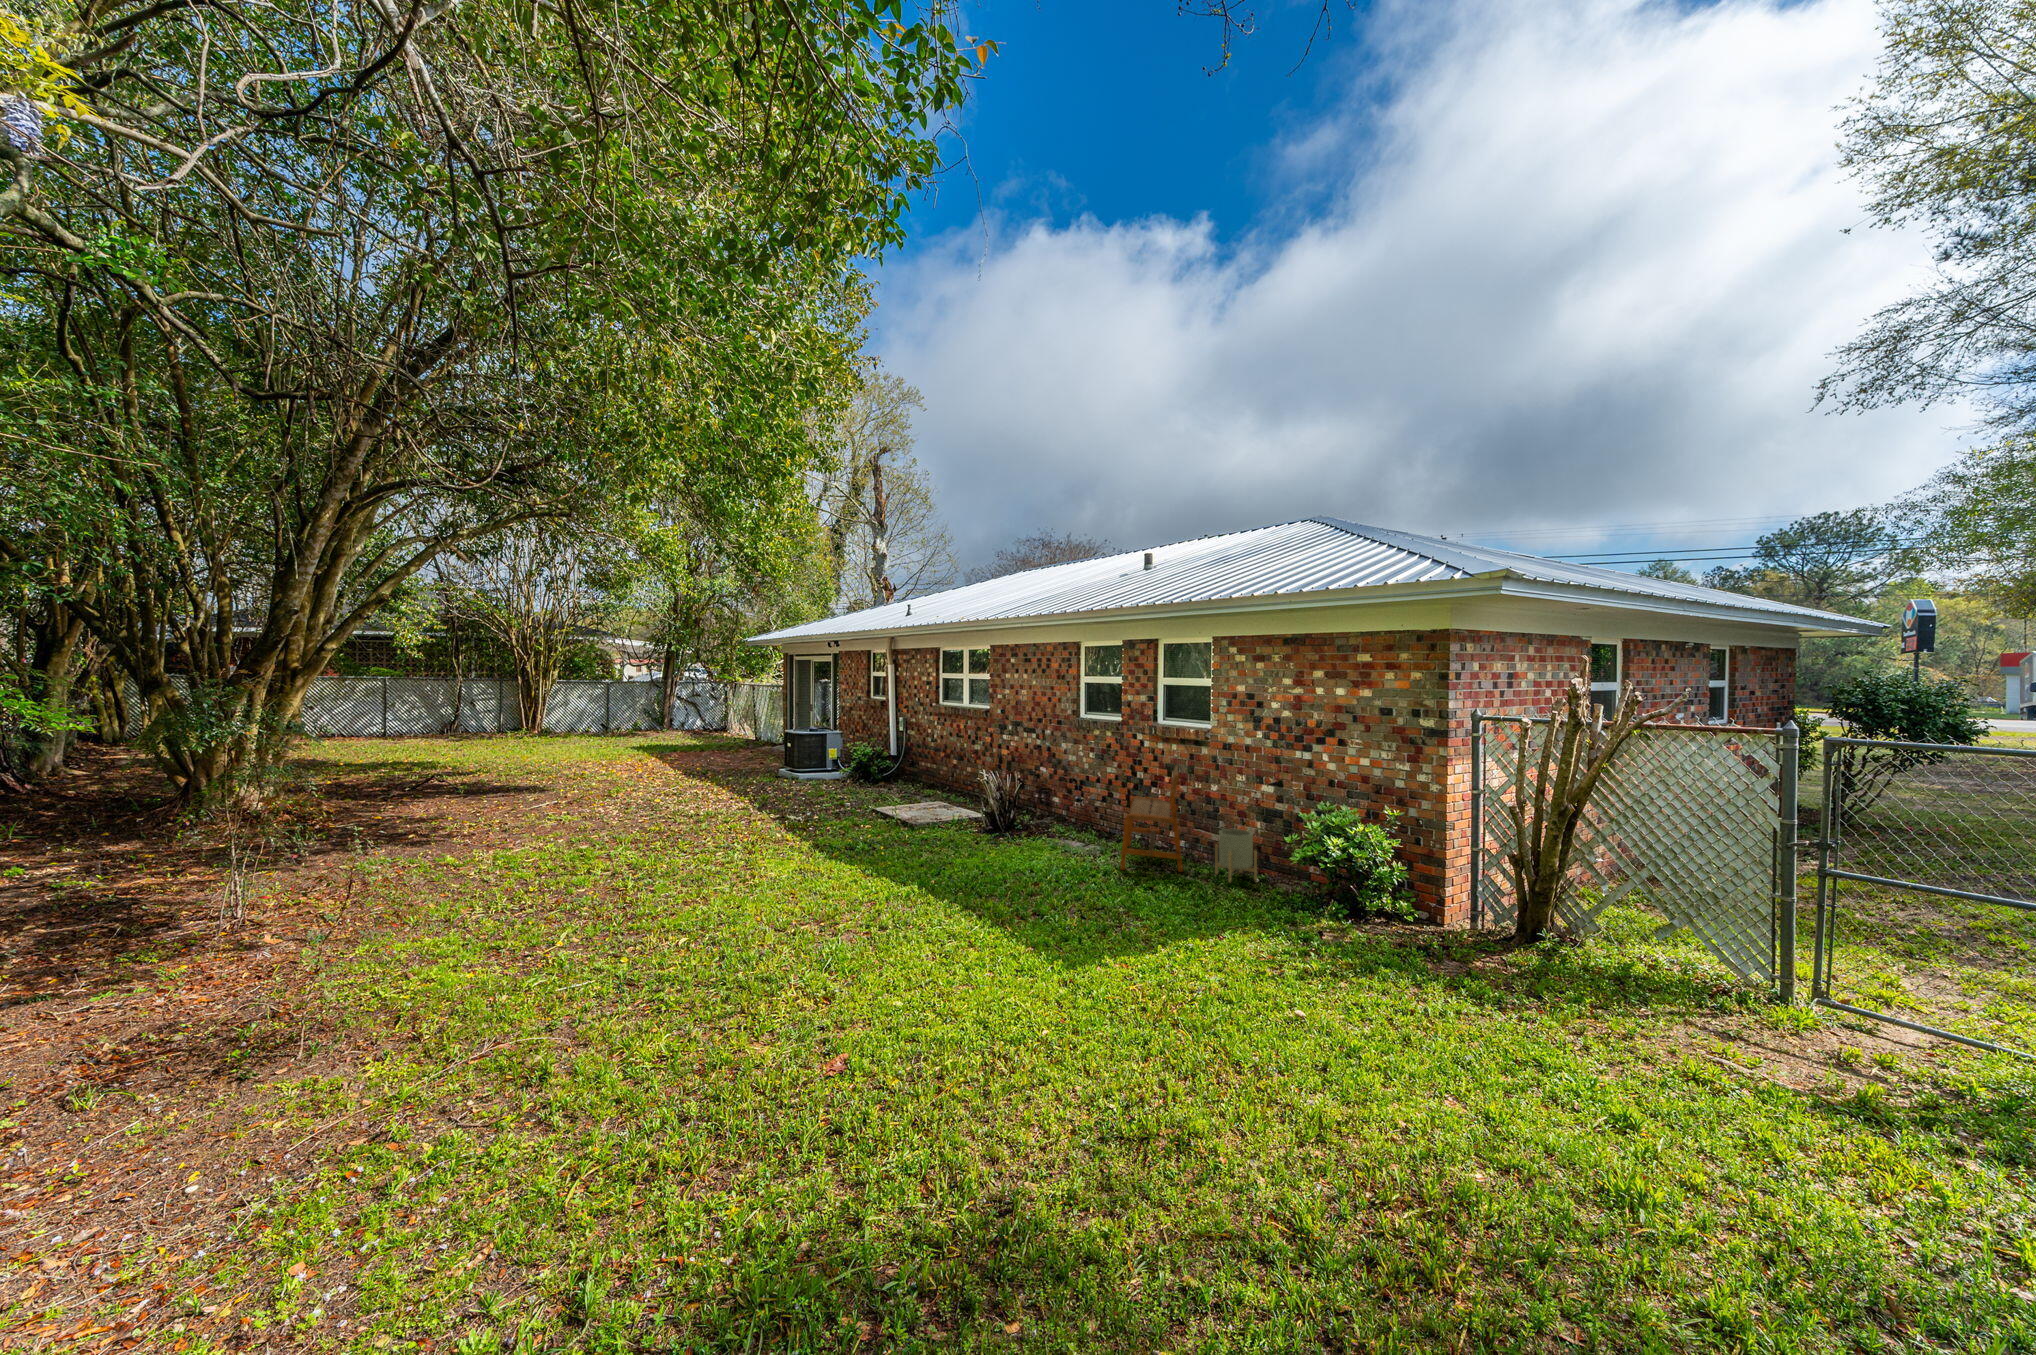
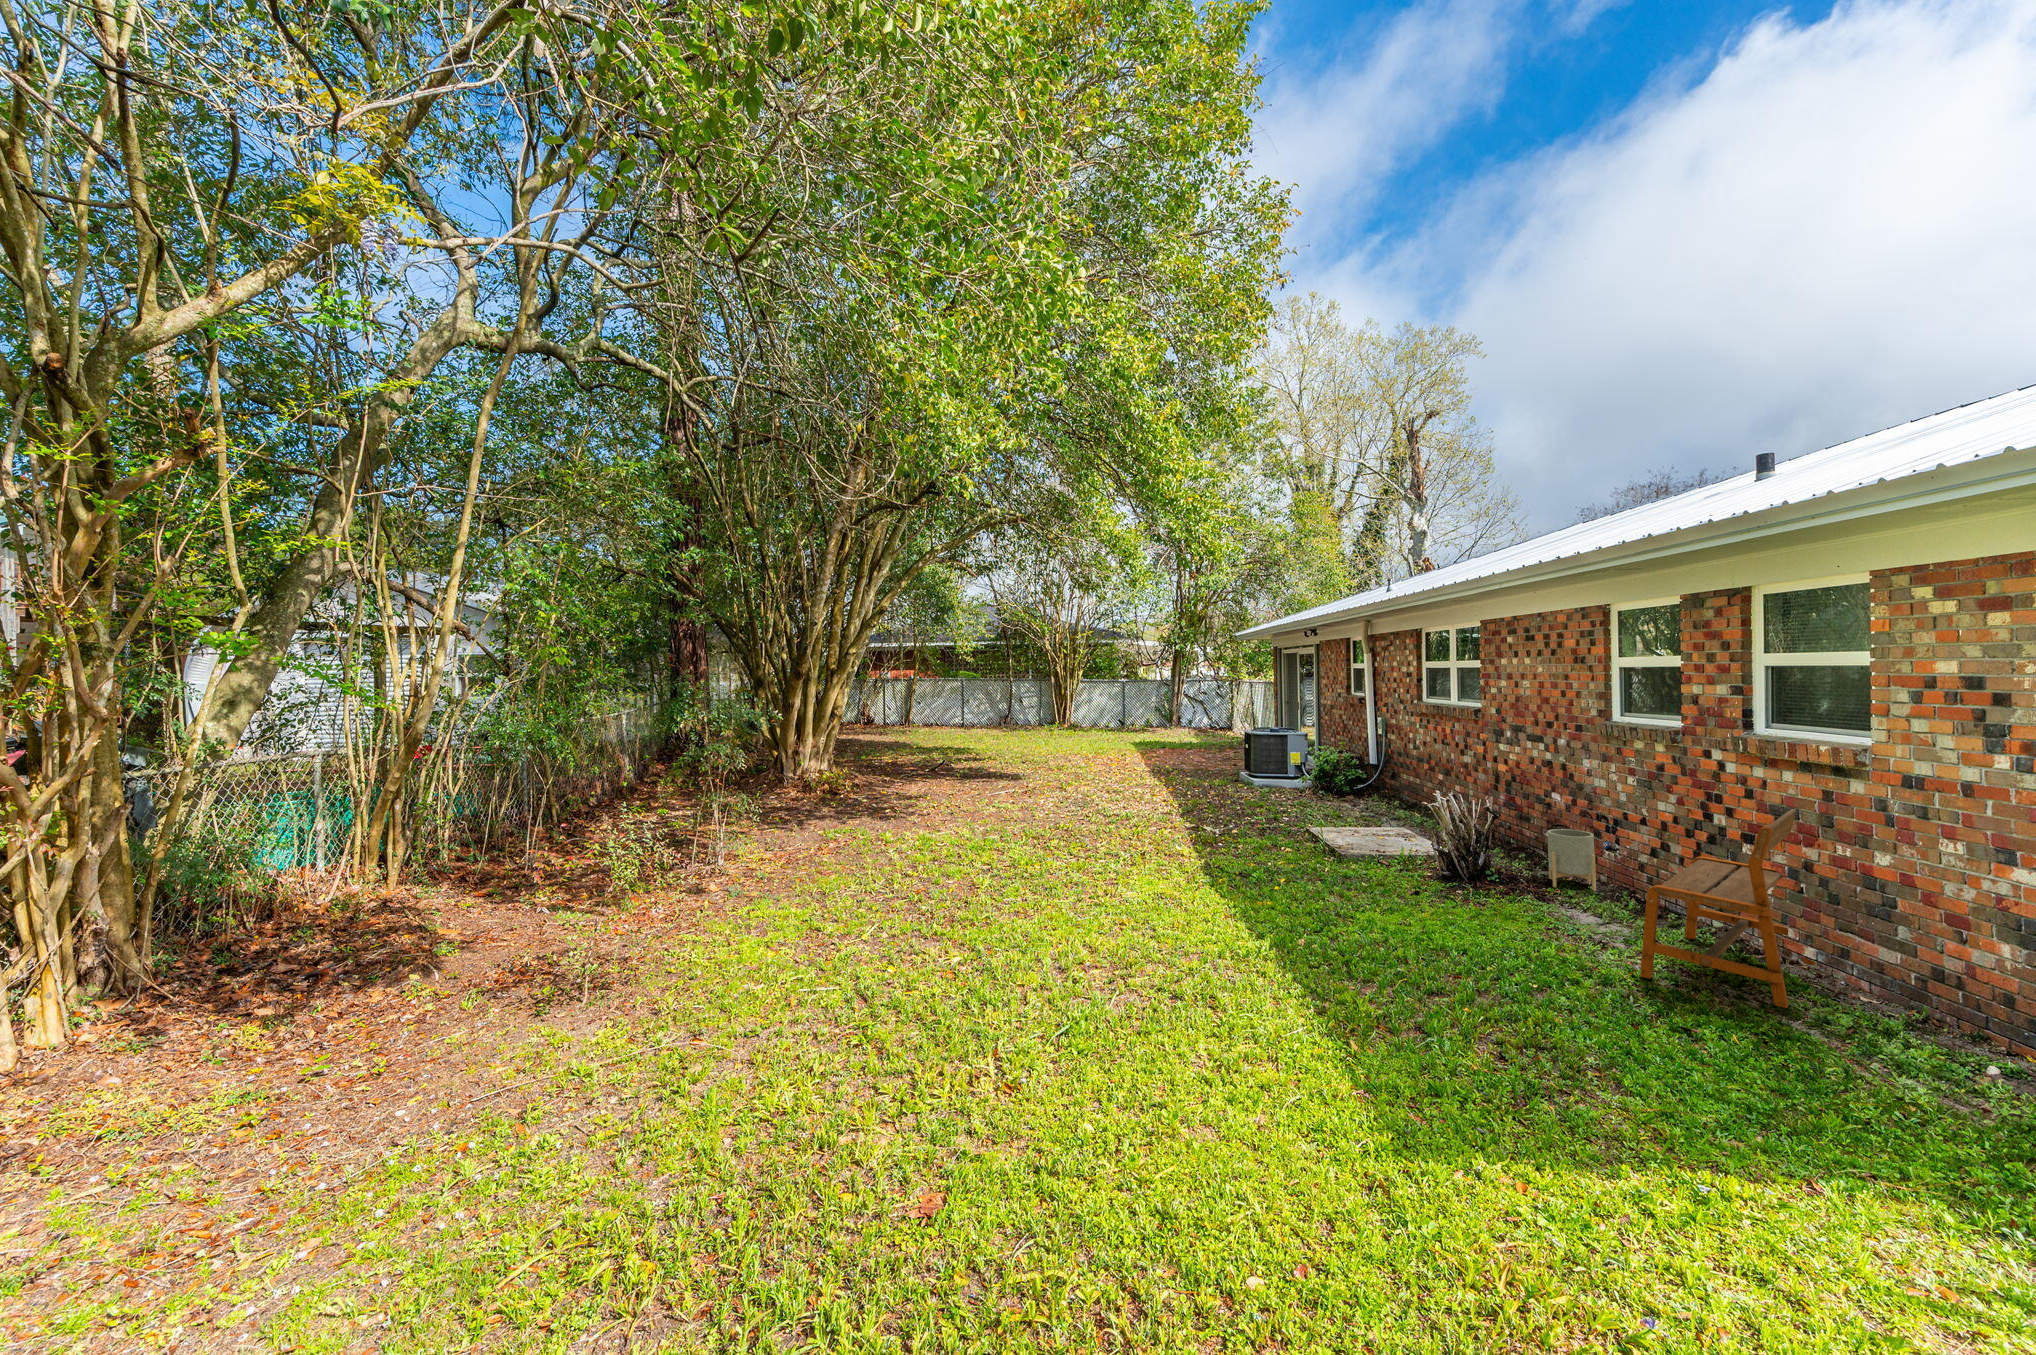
planter: present [1215,829,1257,881] -> present [1548,829,1596,891]

